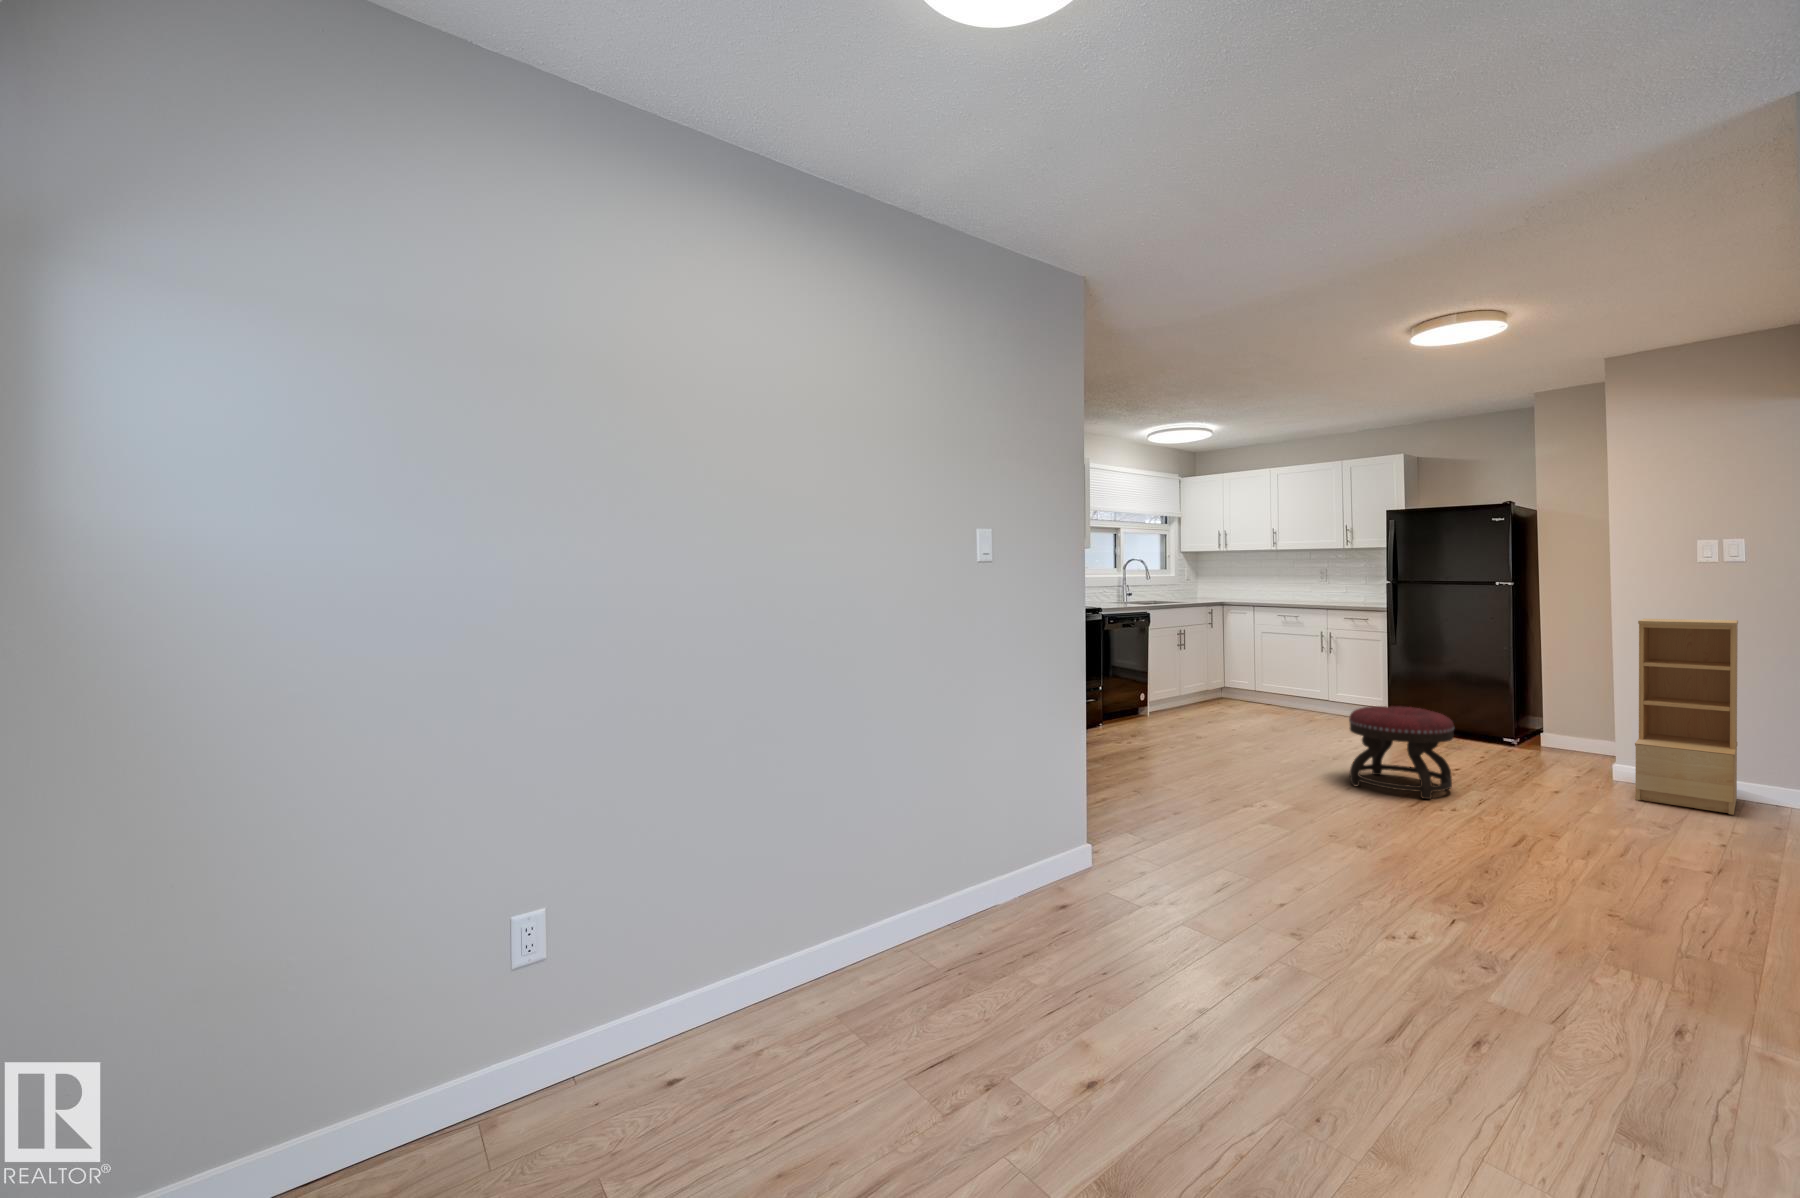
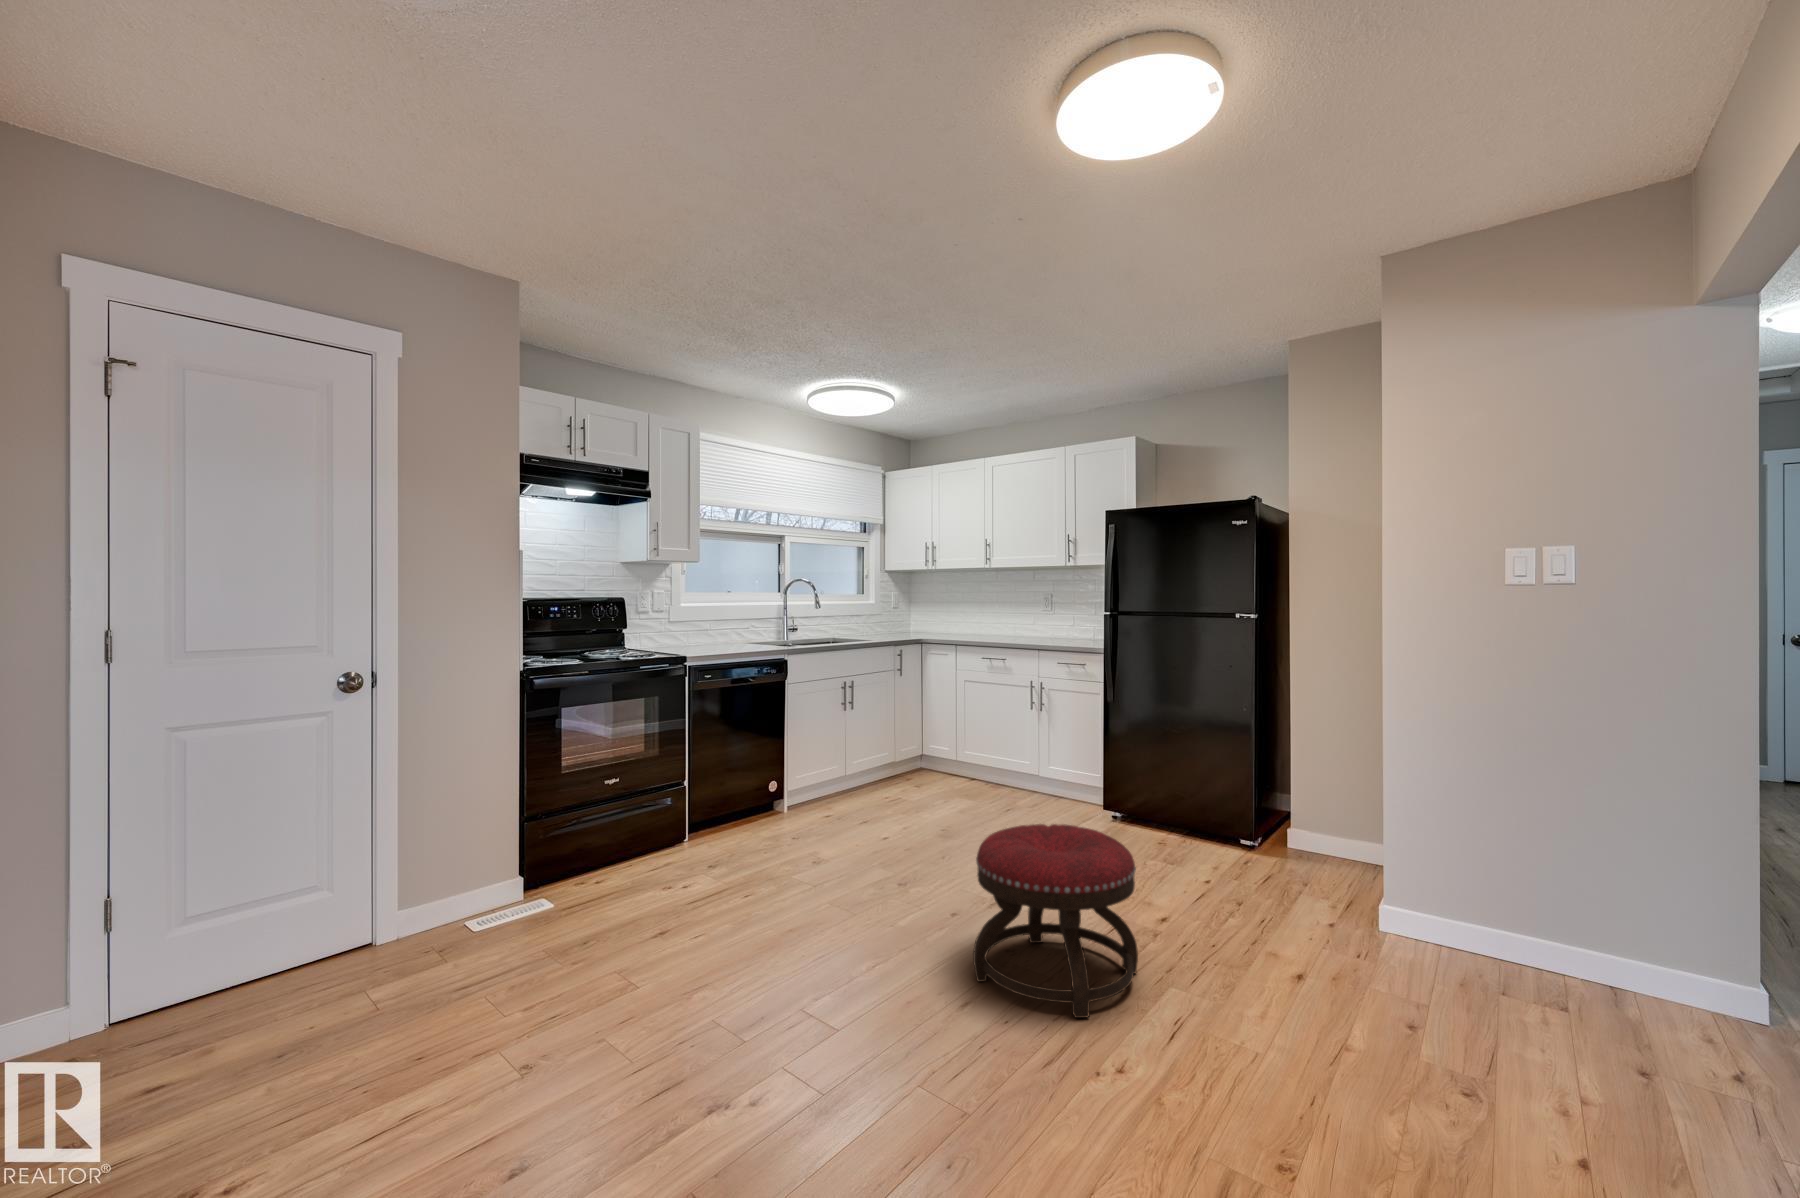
bookshelf: present [1635,619,1738,815] -> none [1413,672,1567,1028]

